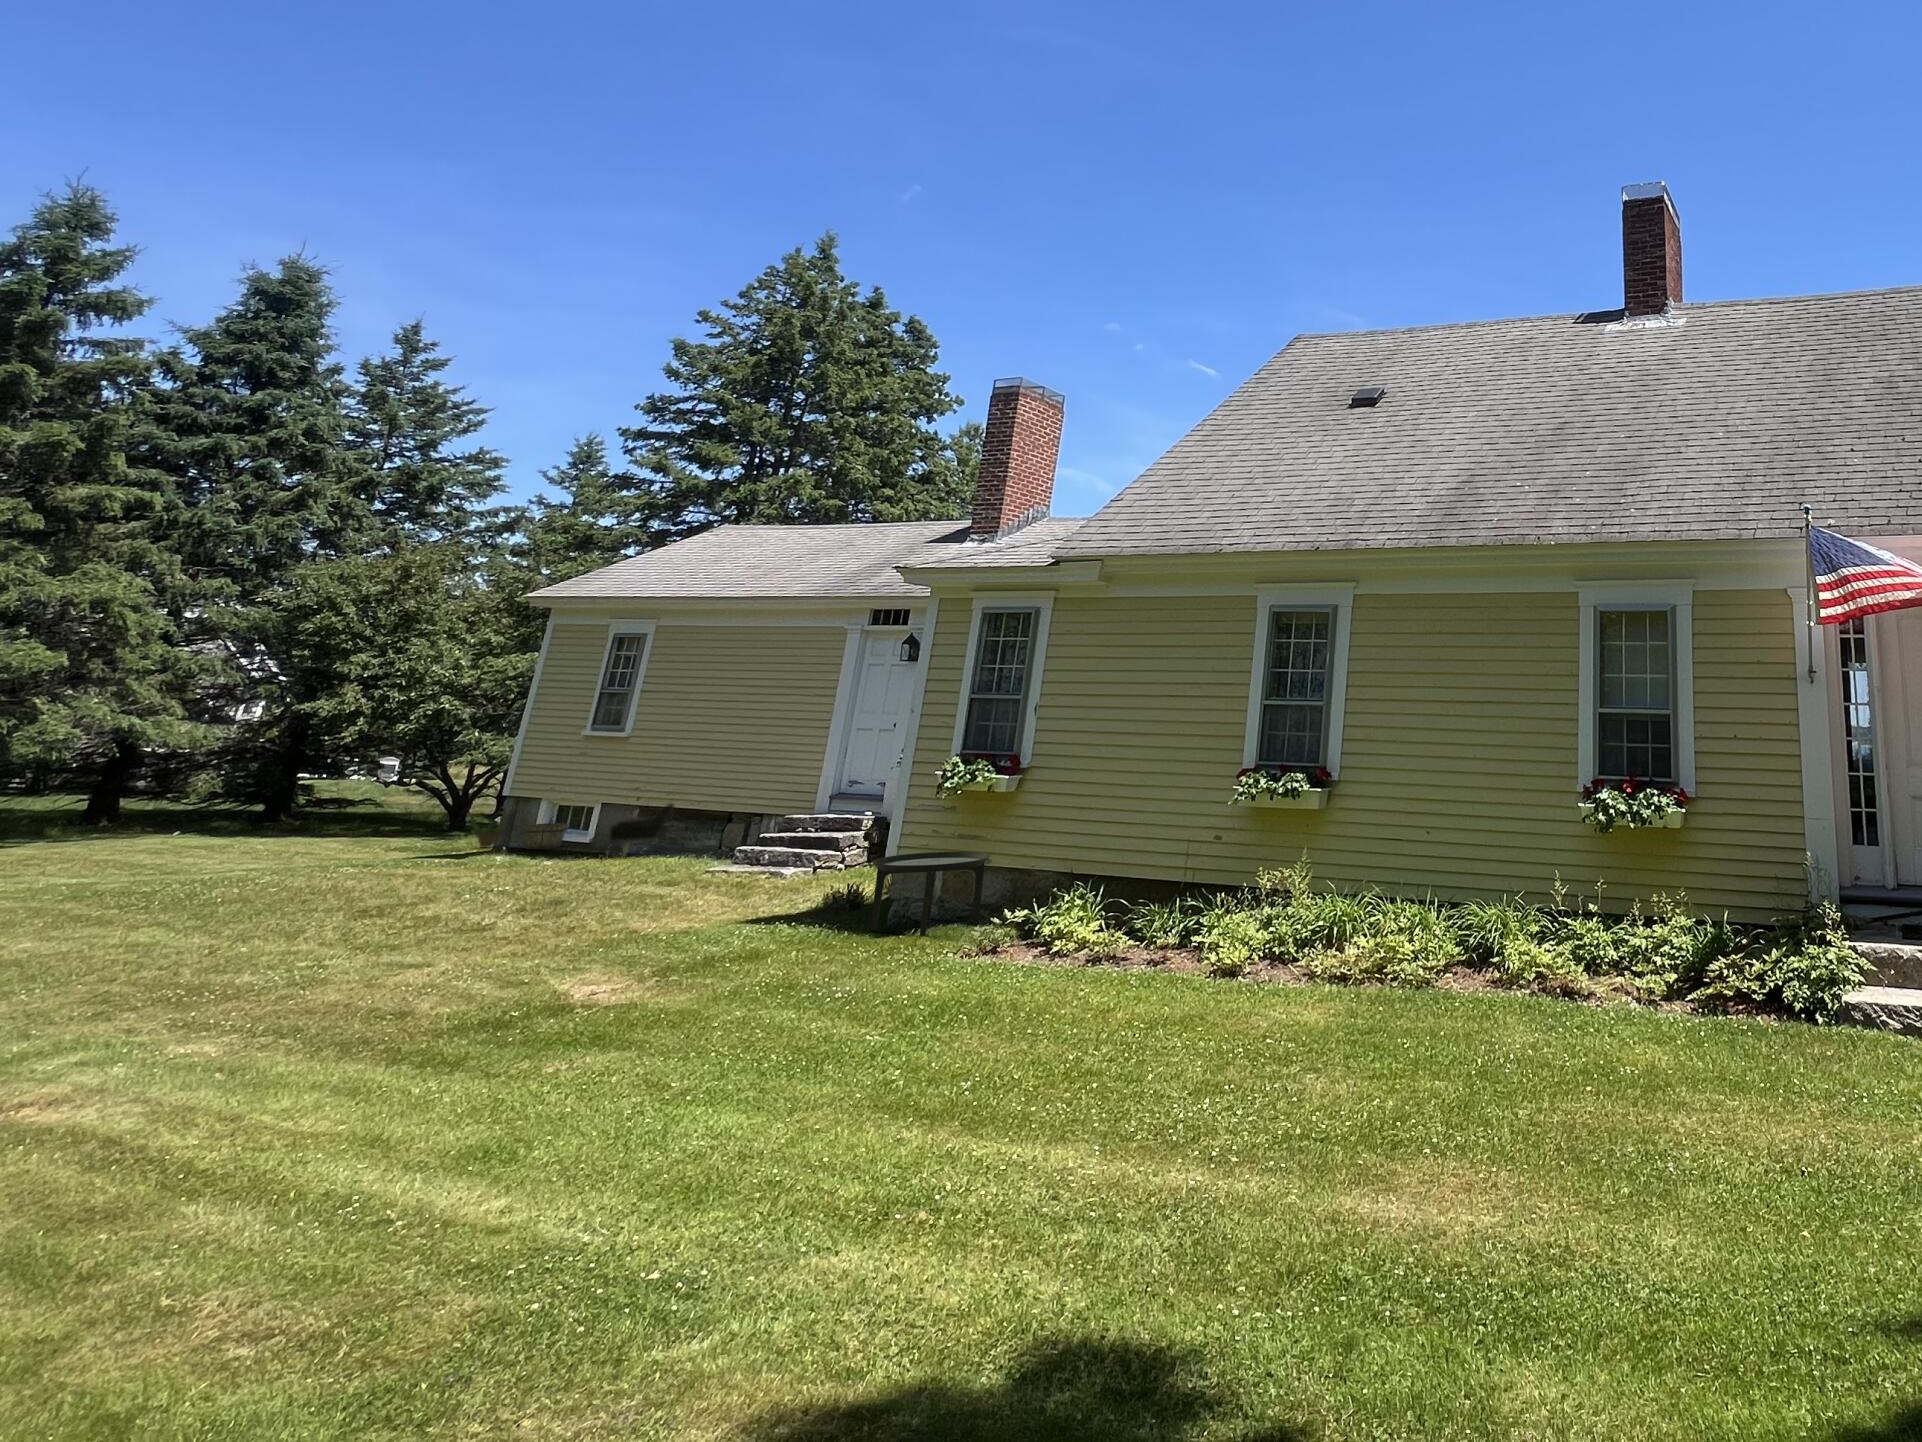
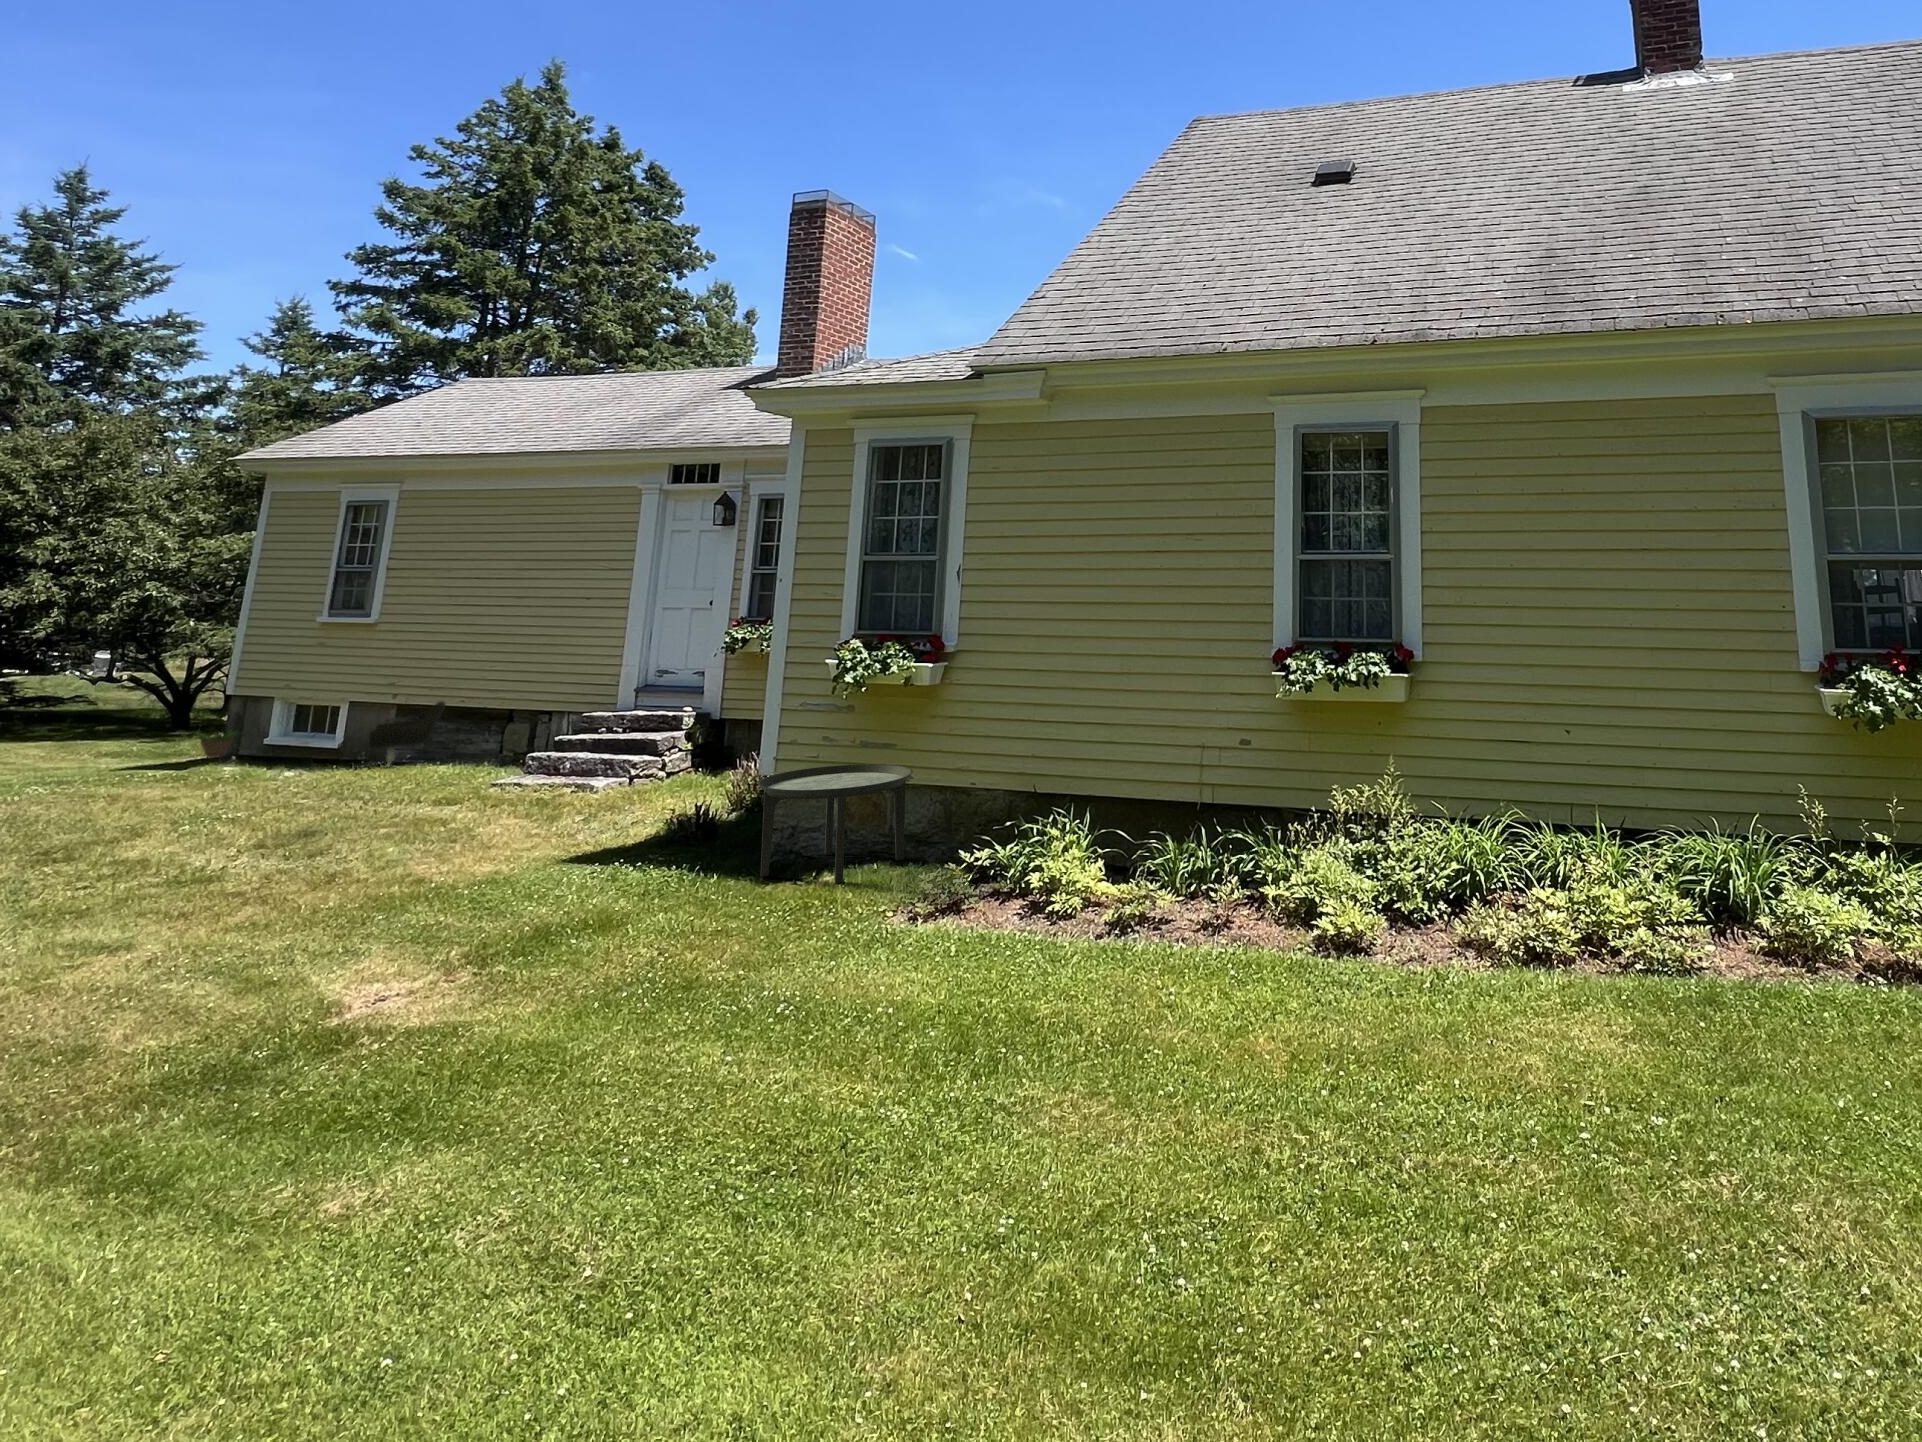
wooden bucket: present [525,816,568,849] -> none [259,719,315,759]

